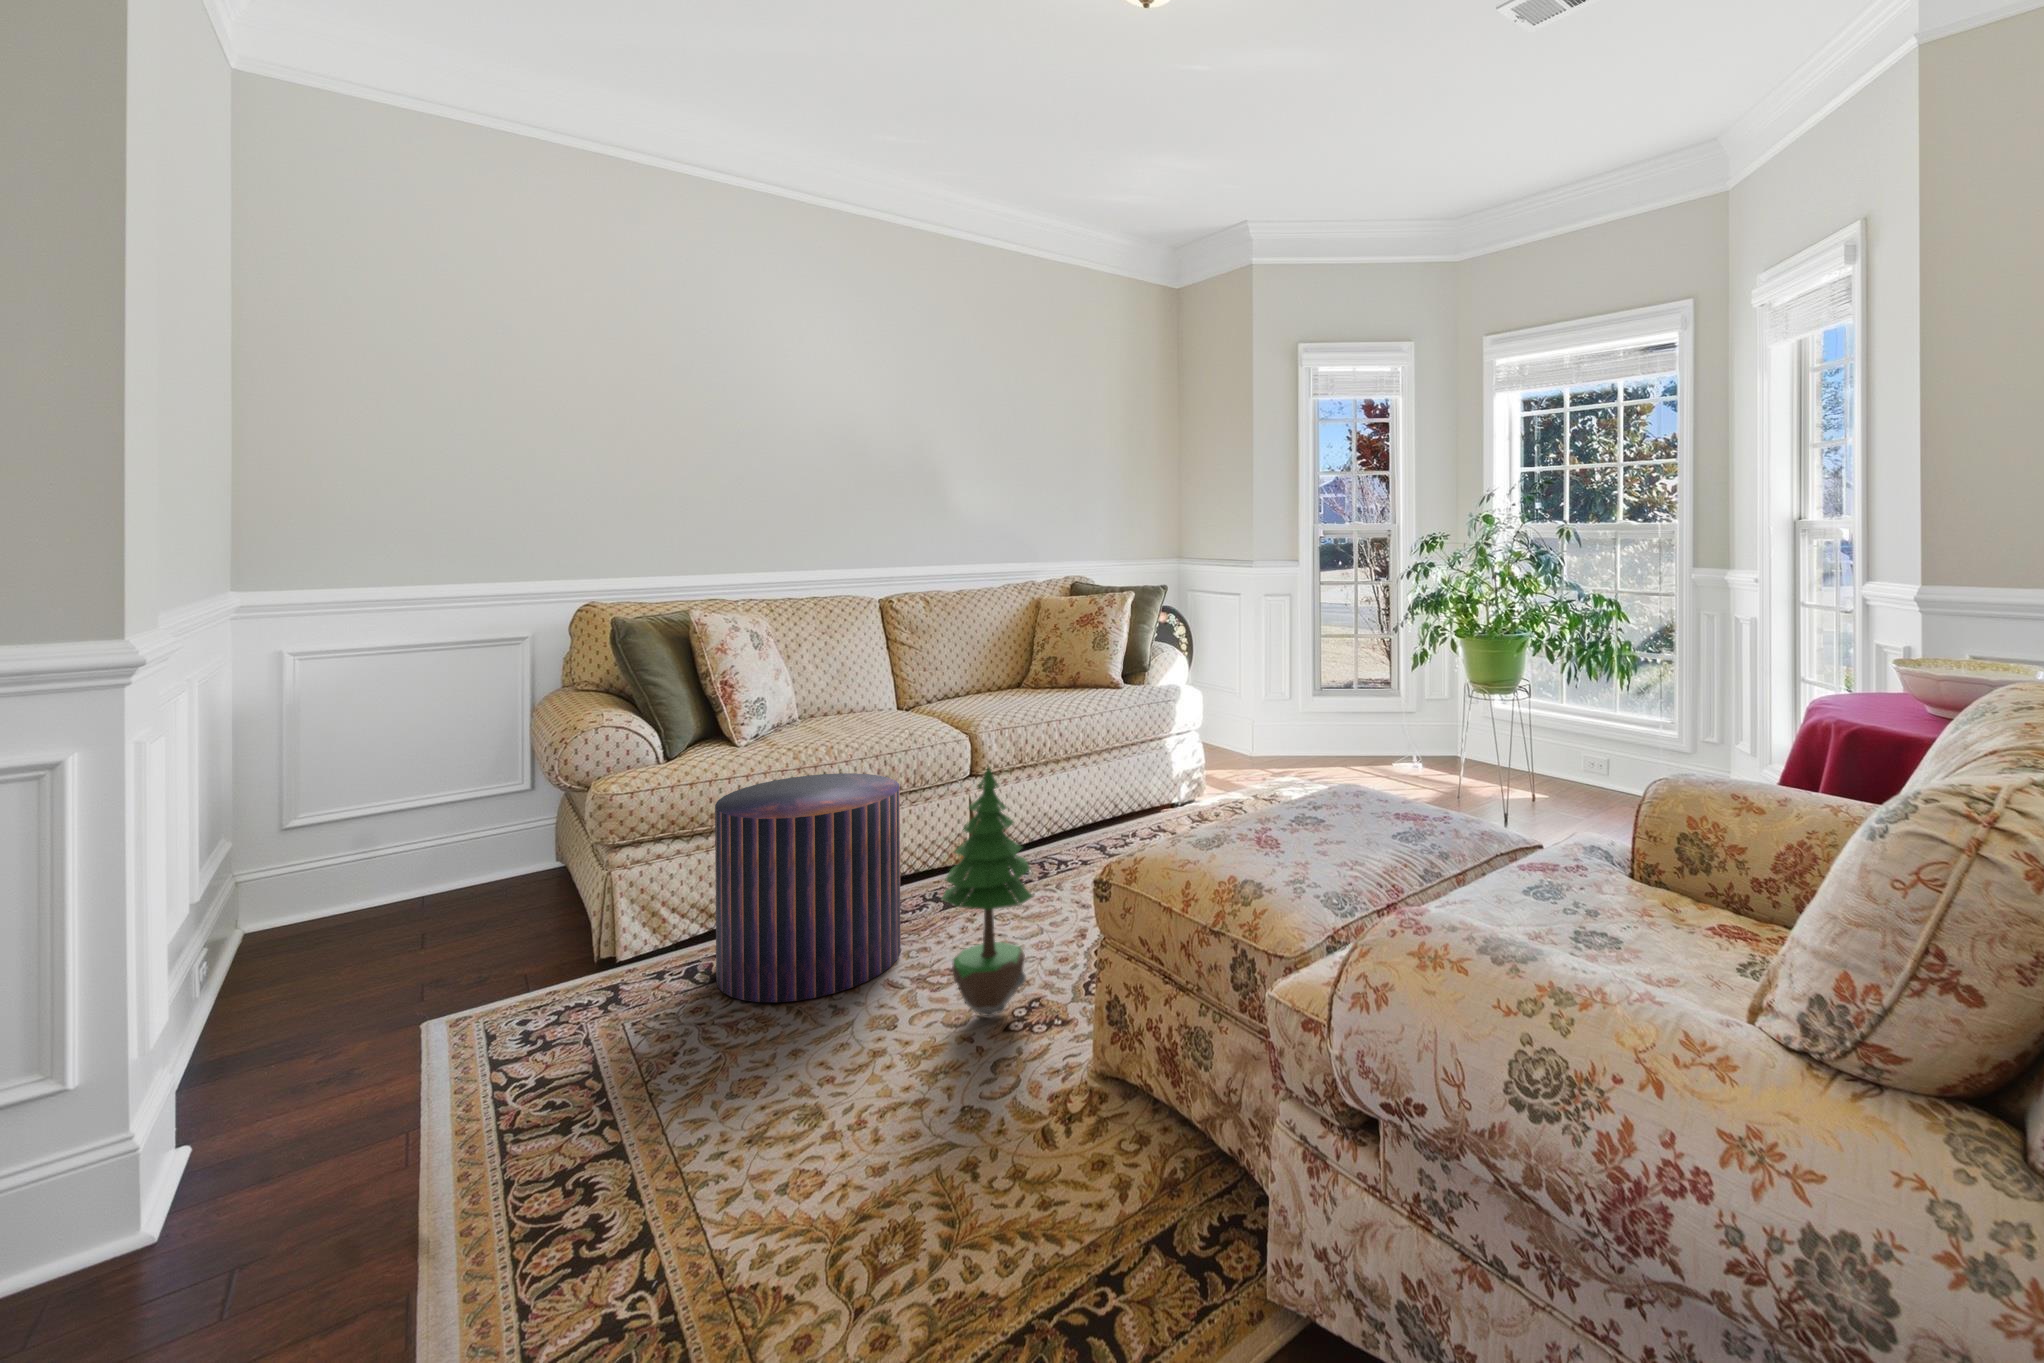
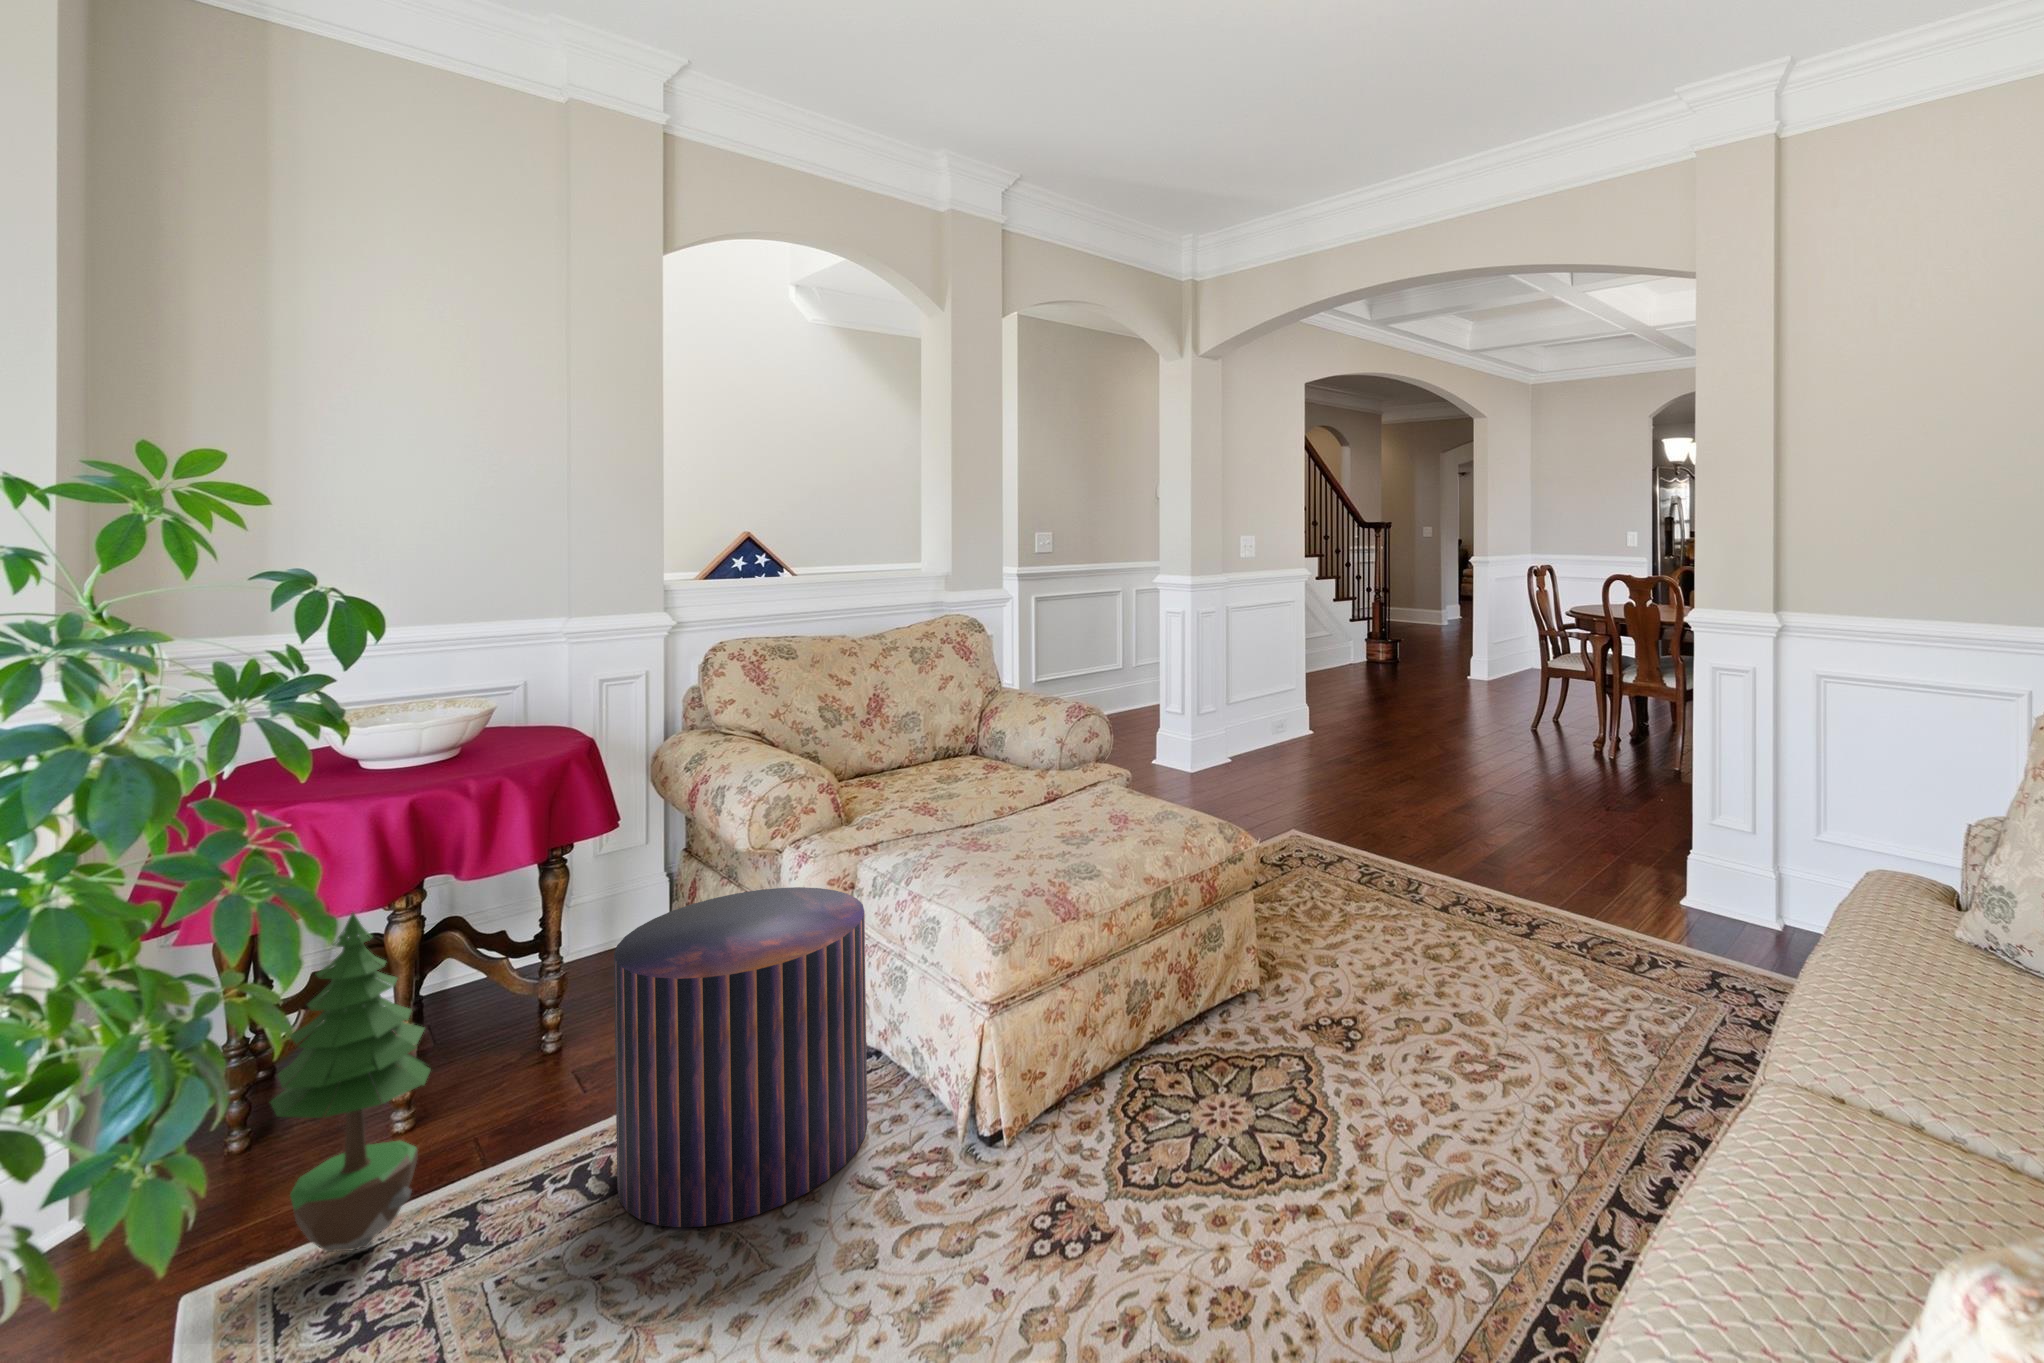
potted tree: present [942,767,1033,1016] -> present [270,913,430,1252]

